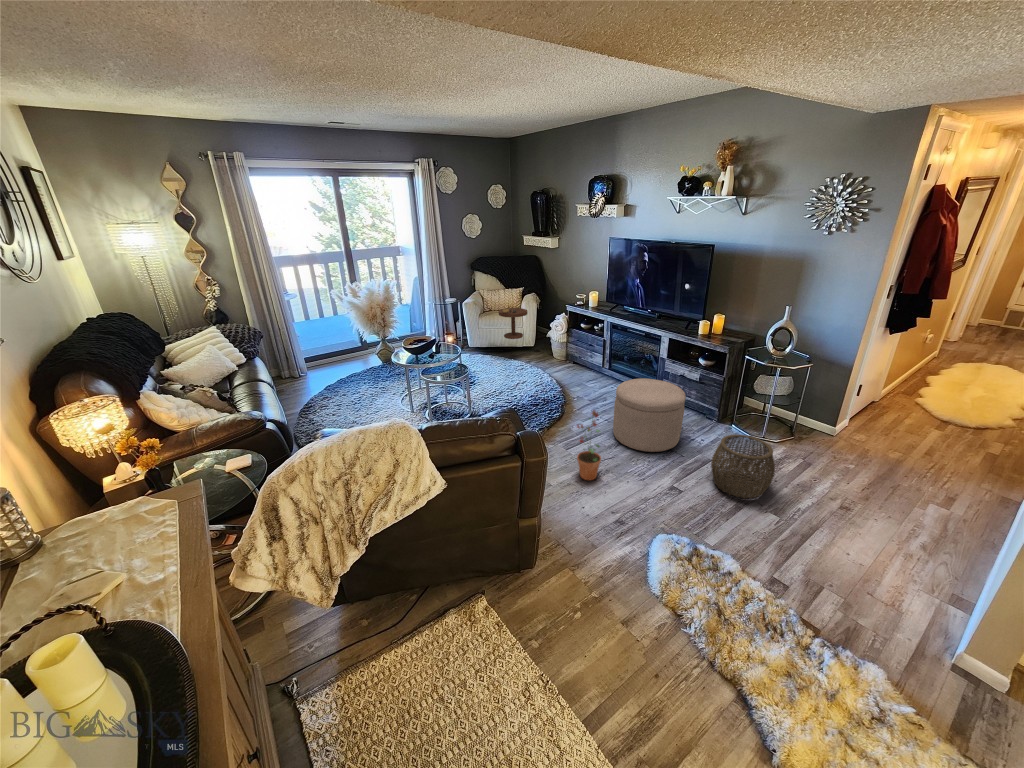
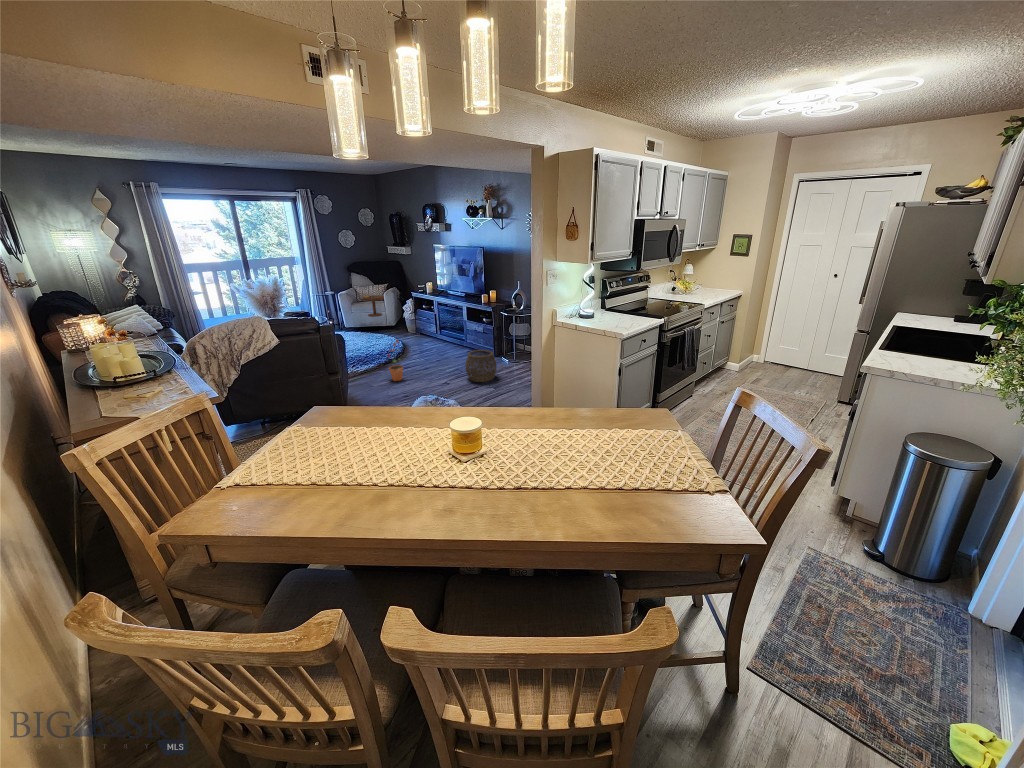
ottoman: present [613,378,686,452] -> none [421,328,463,369]

